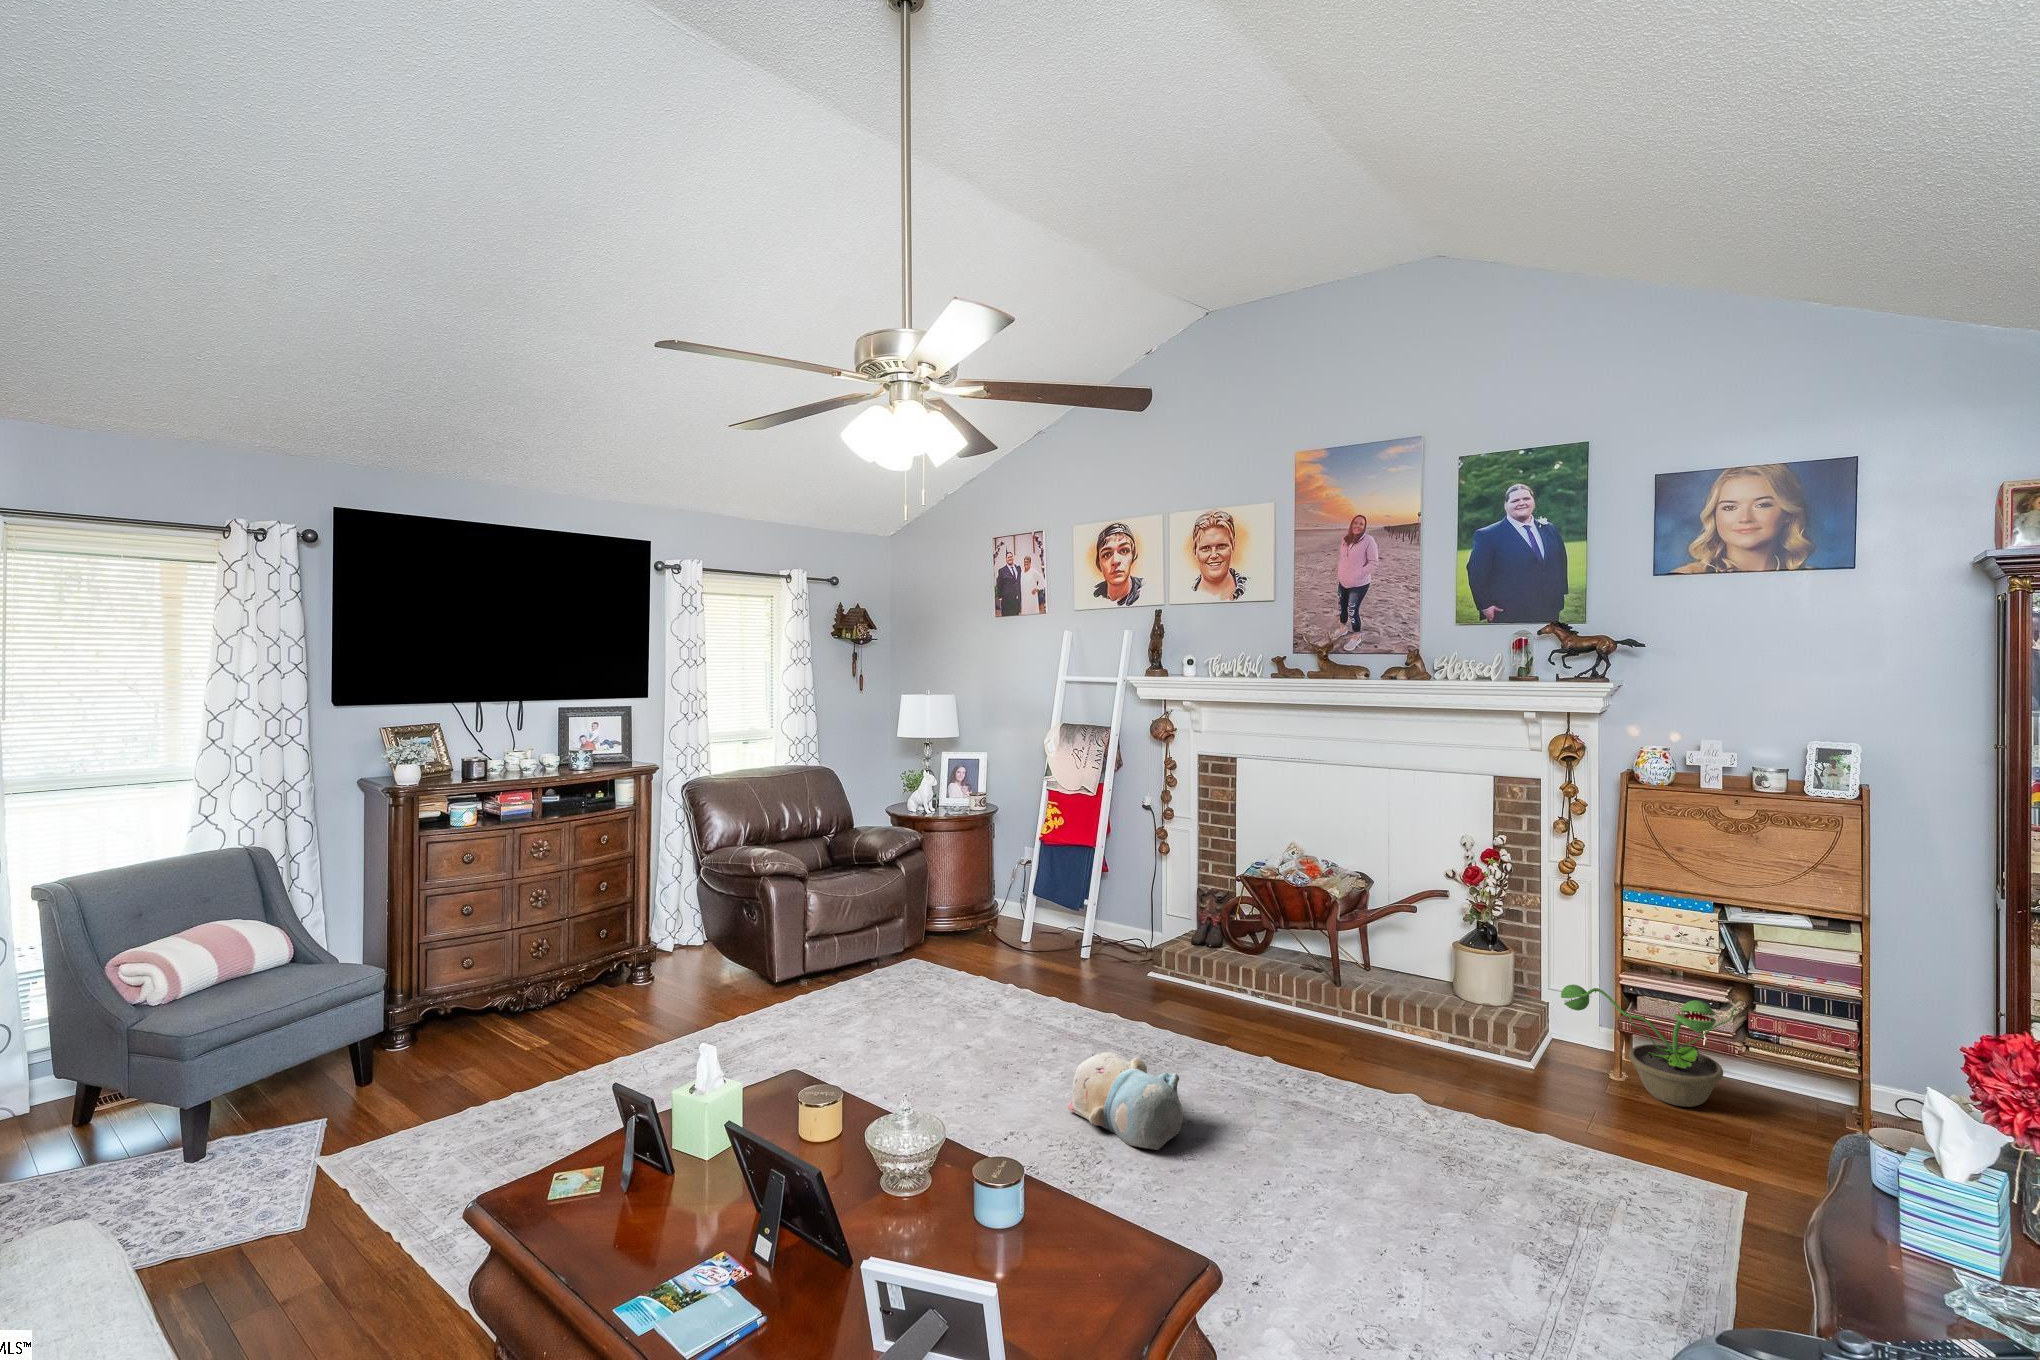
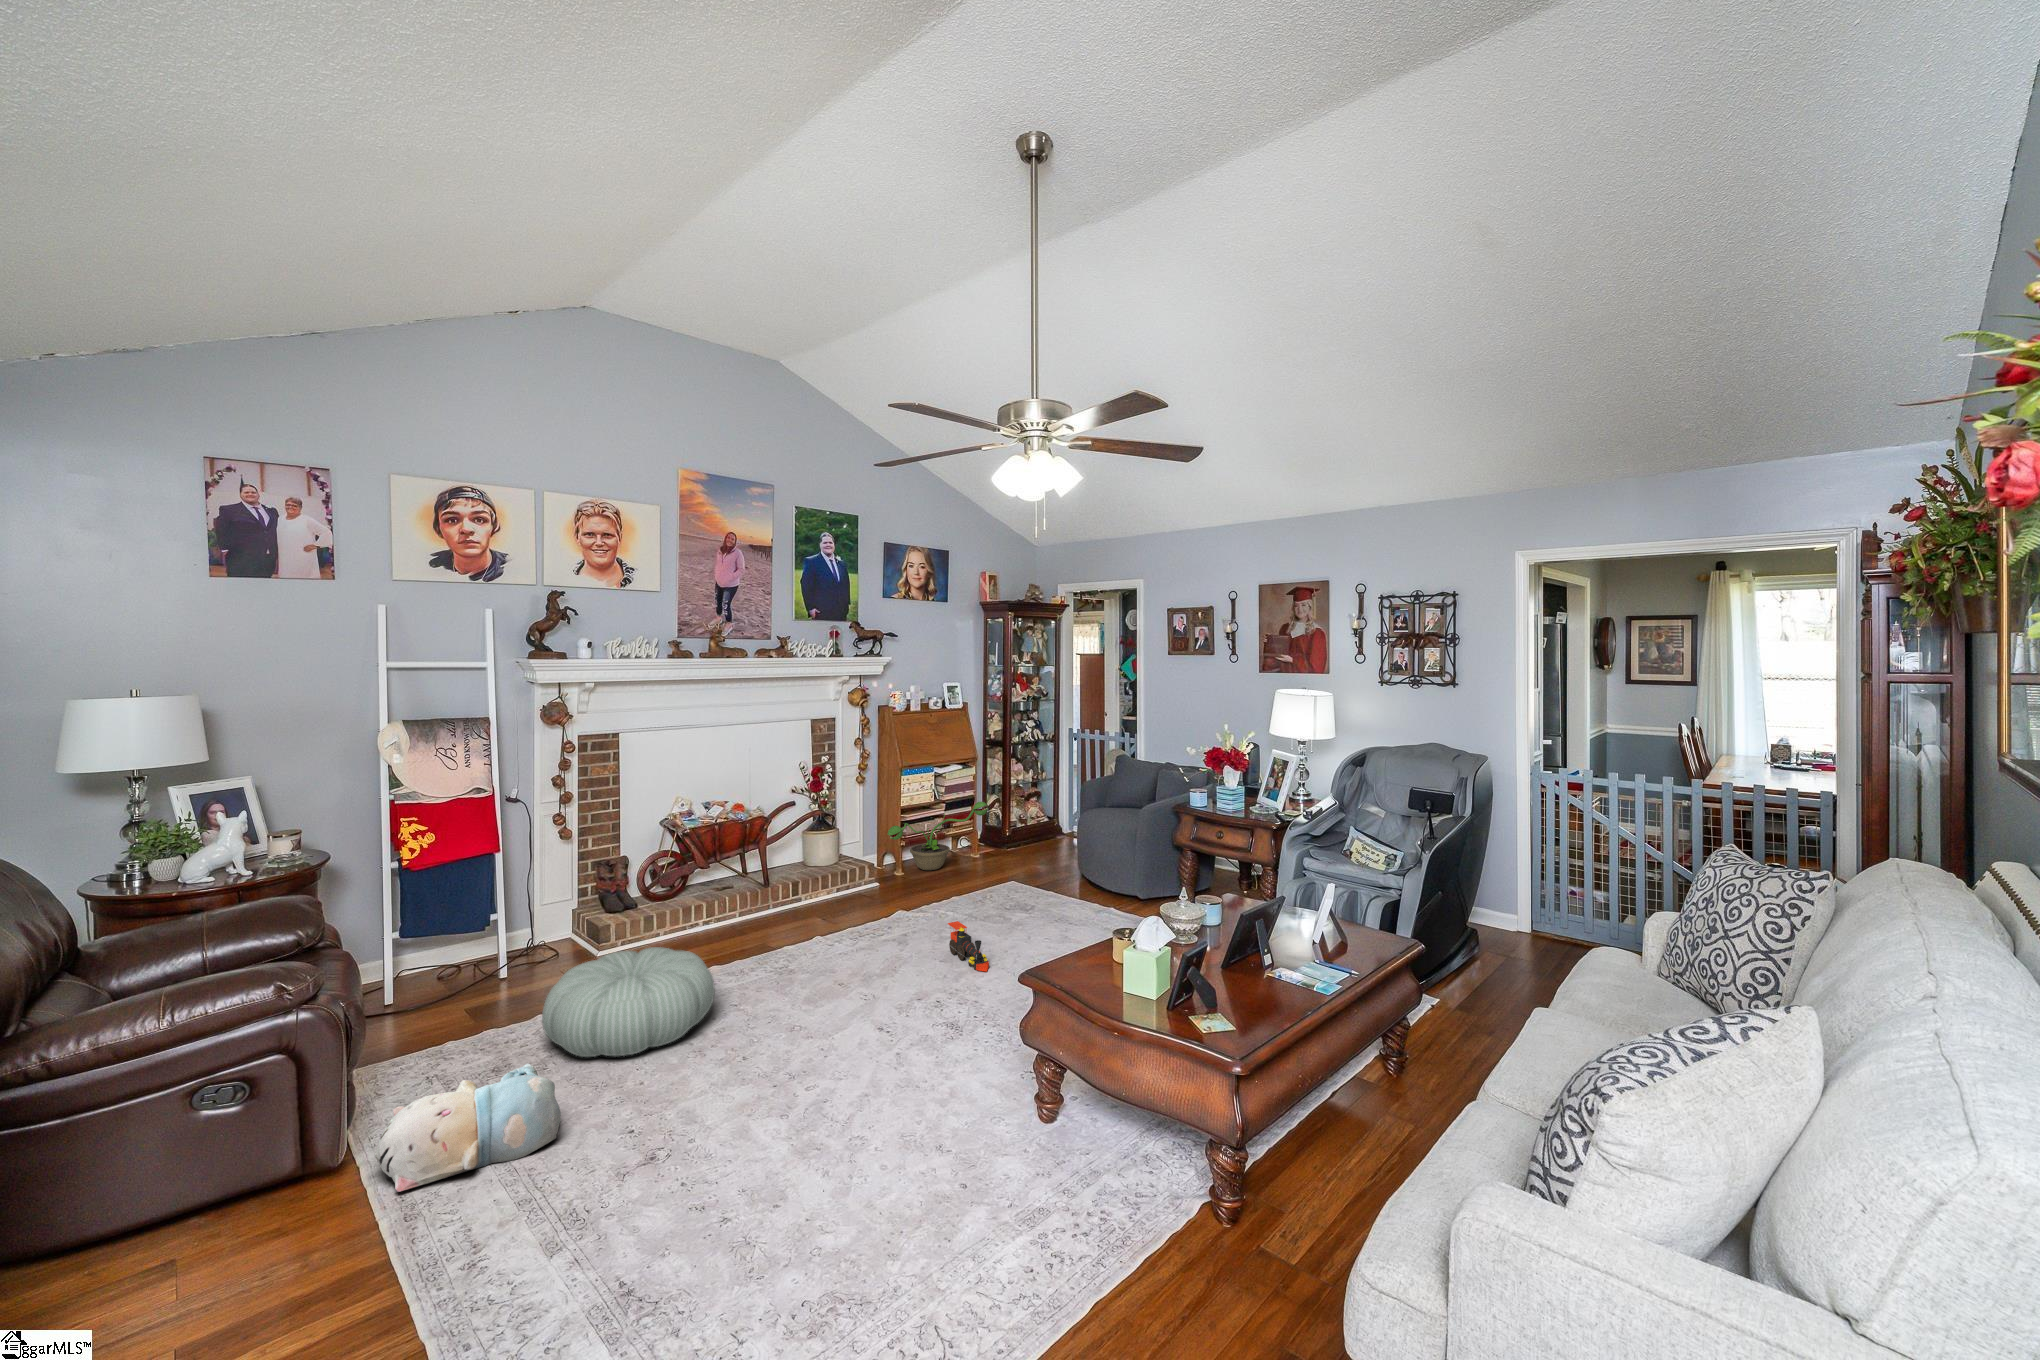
pouf: none [919,953,1057,1048] -> present [542,947,715,1057]
plush toy: present [1067,1052,1183,1150] -> present [375,1064,561,1192]
toy train: none [1201,1122,1288,1208] -> present [948,921,989,972]

